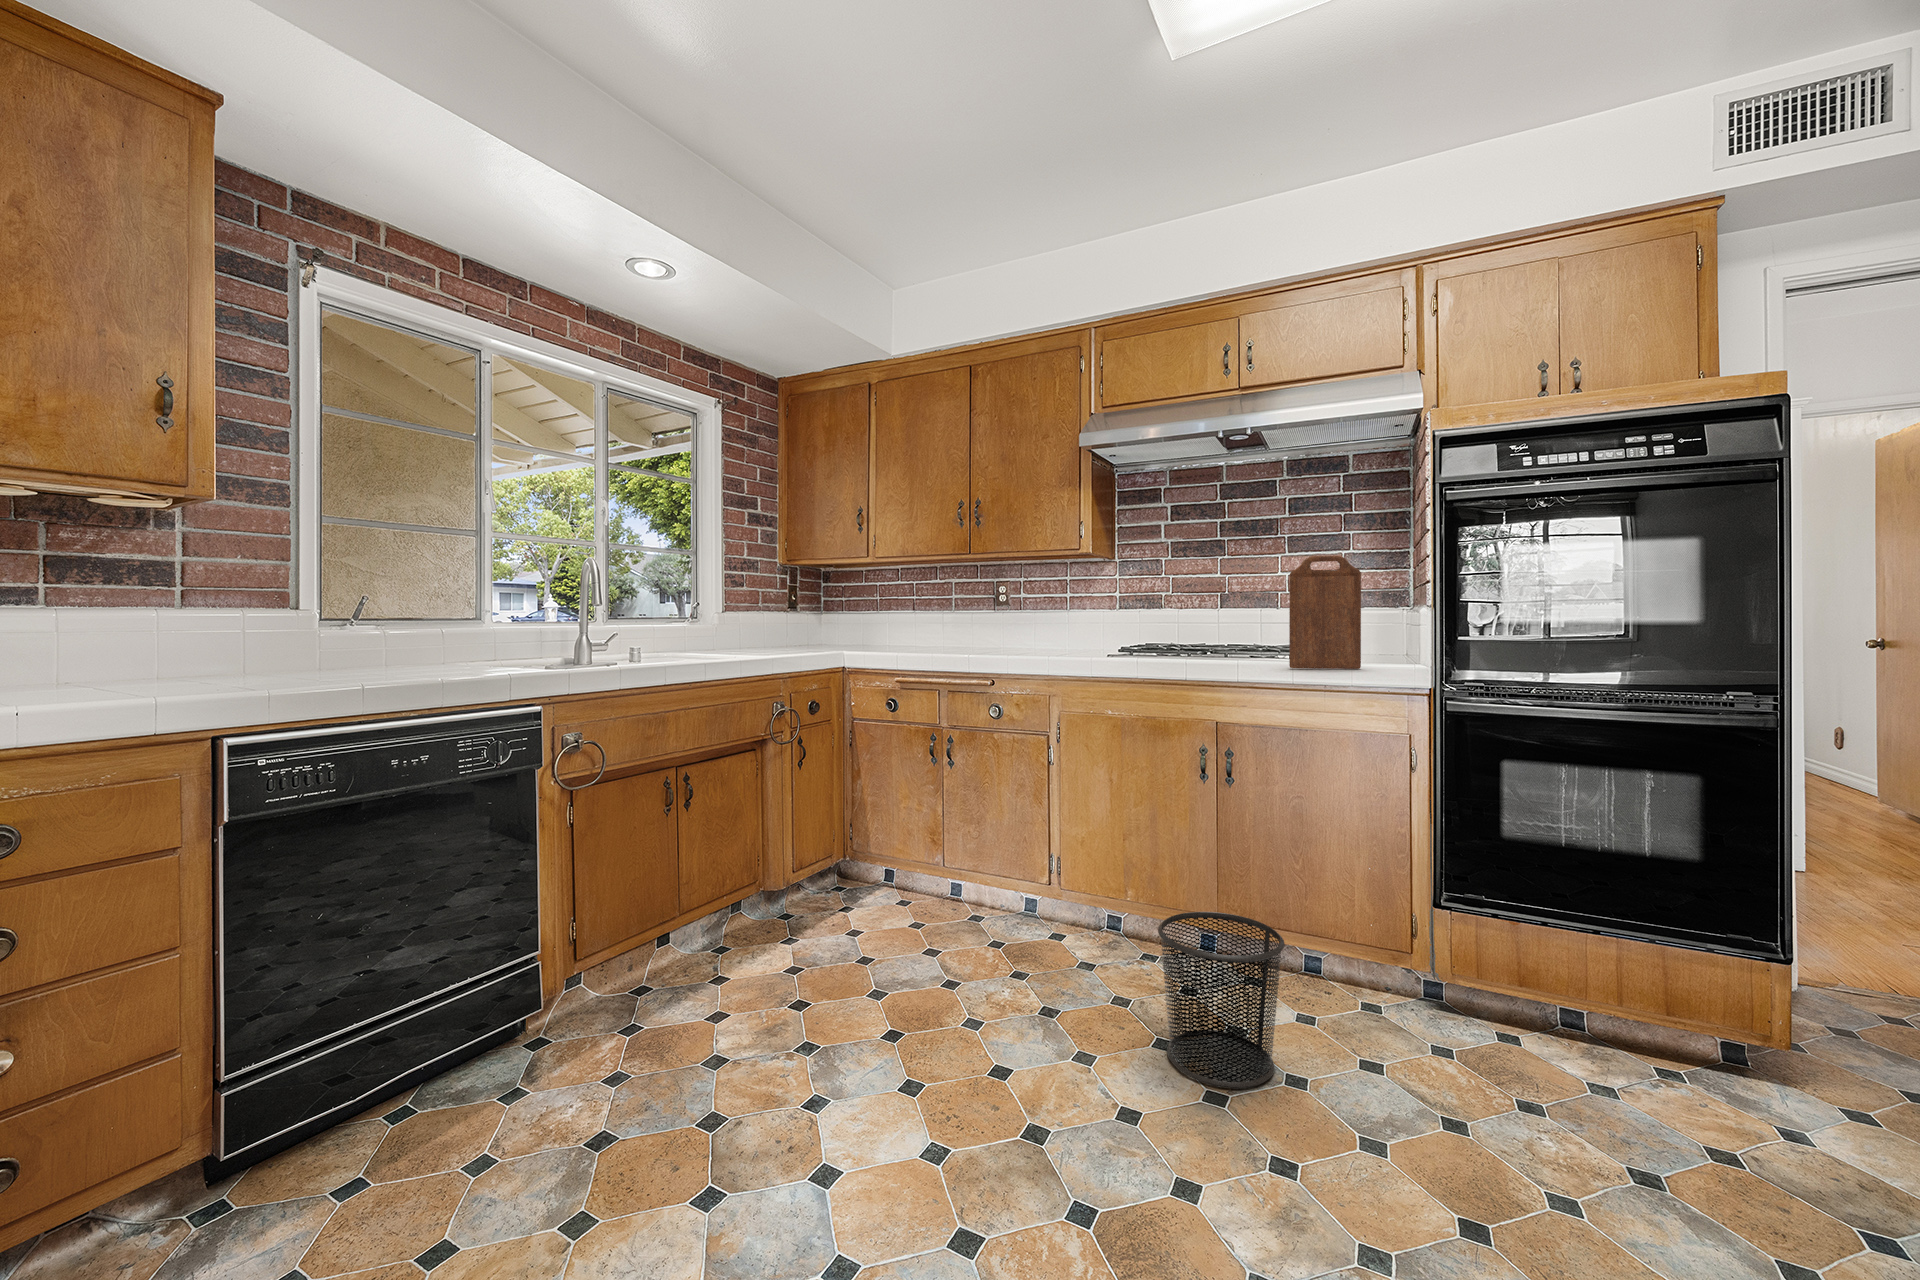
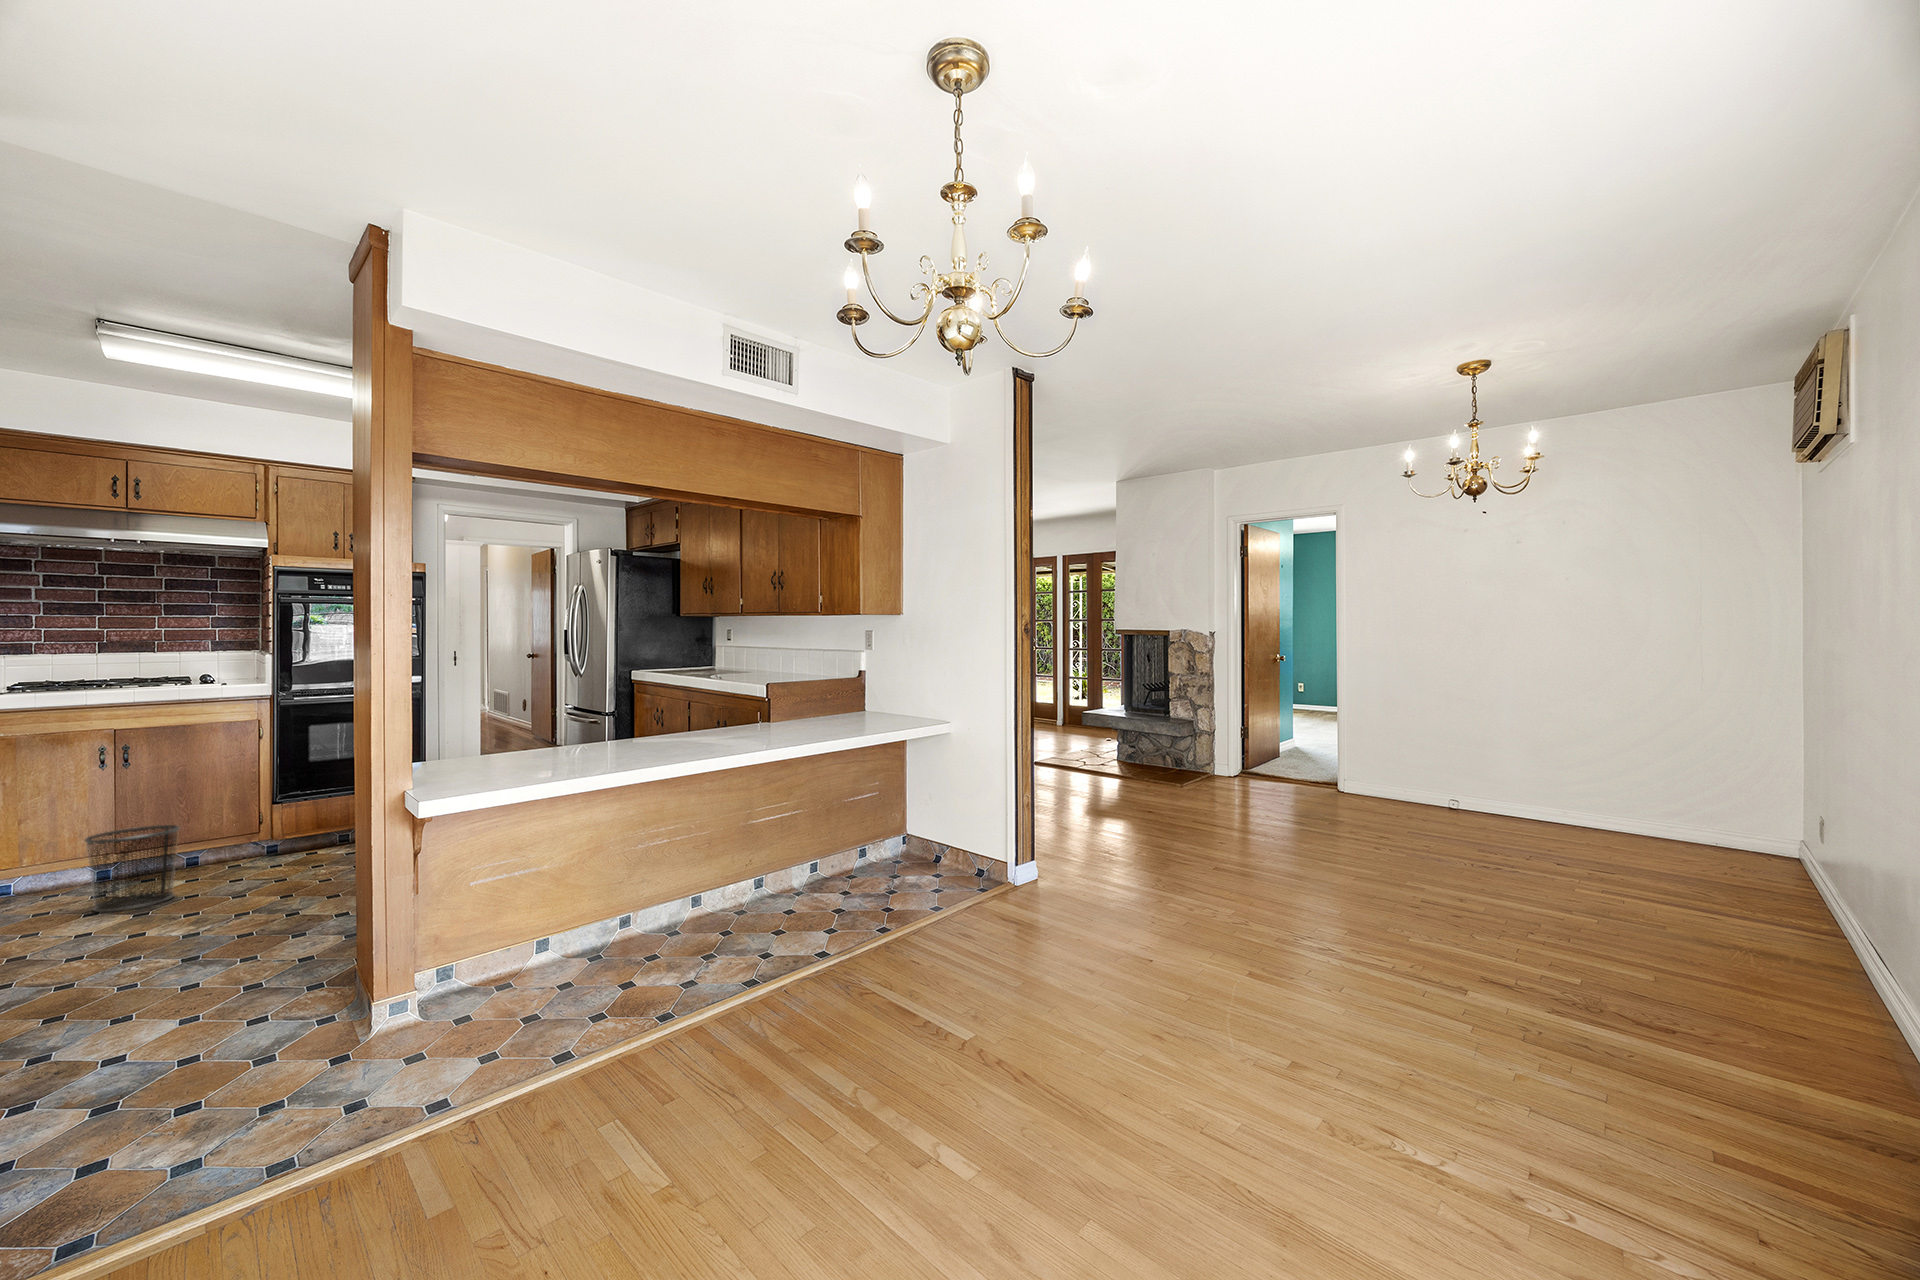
cutting board: present [1289,555,1361,669] -> none [173,623,226,689]

